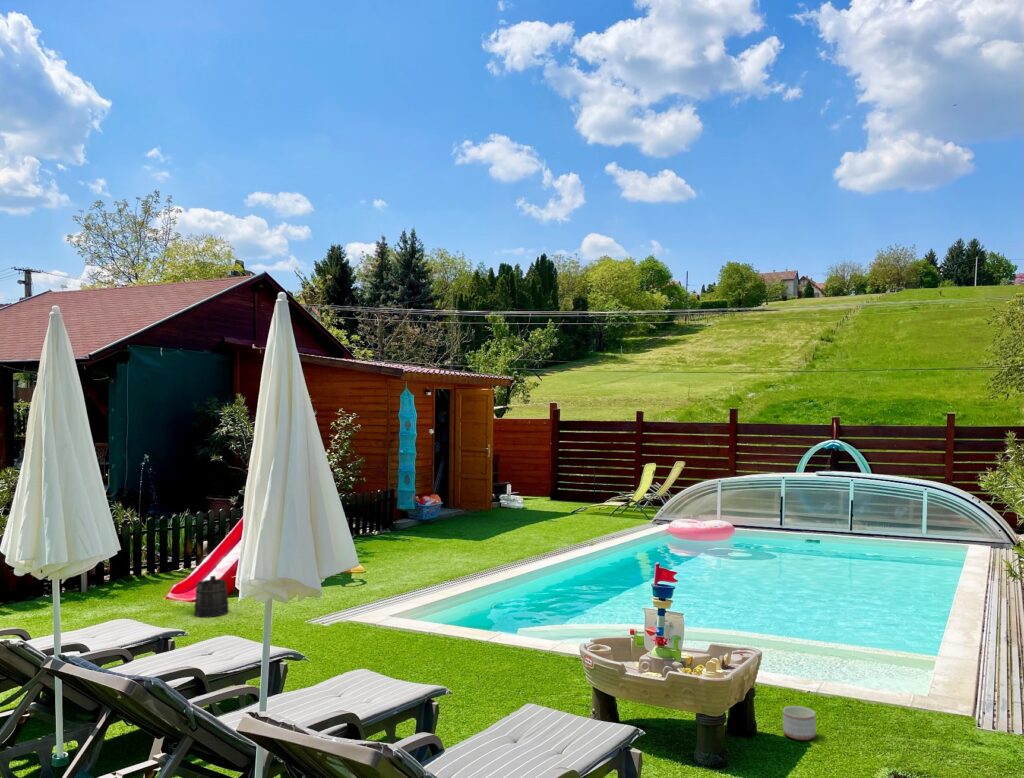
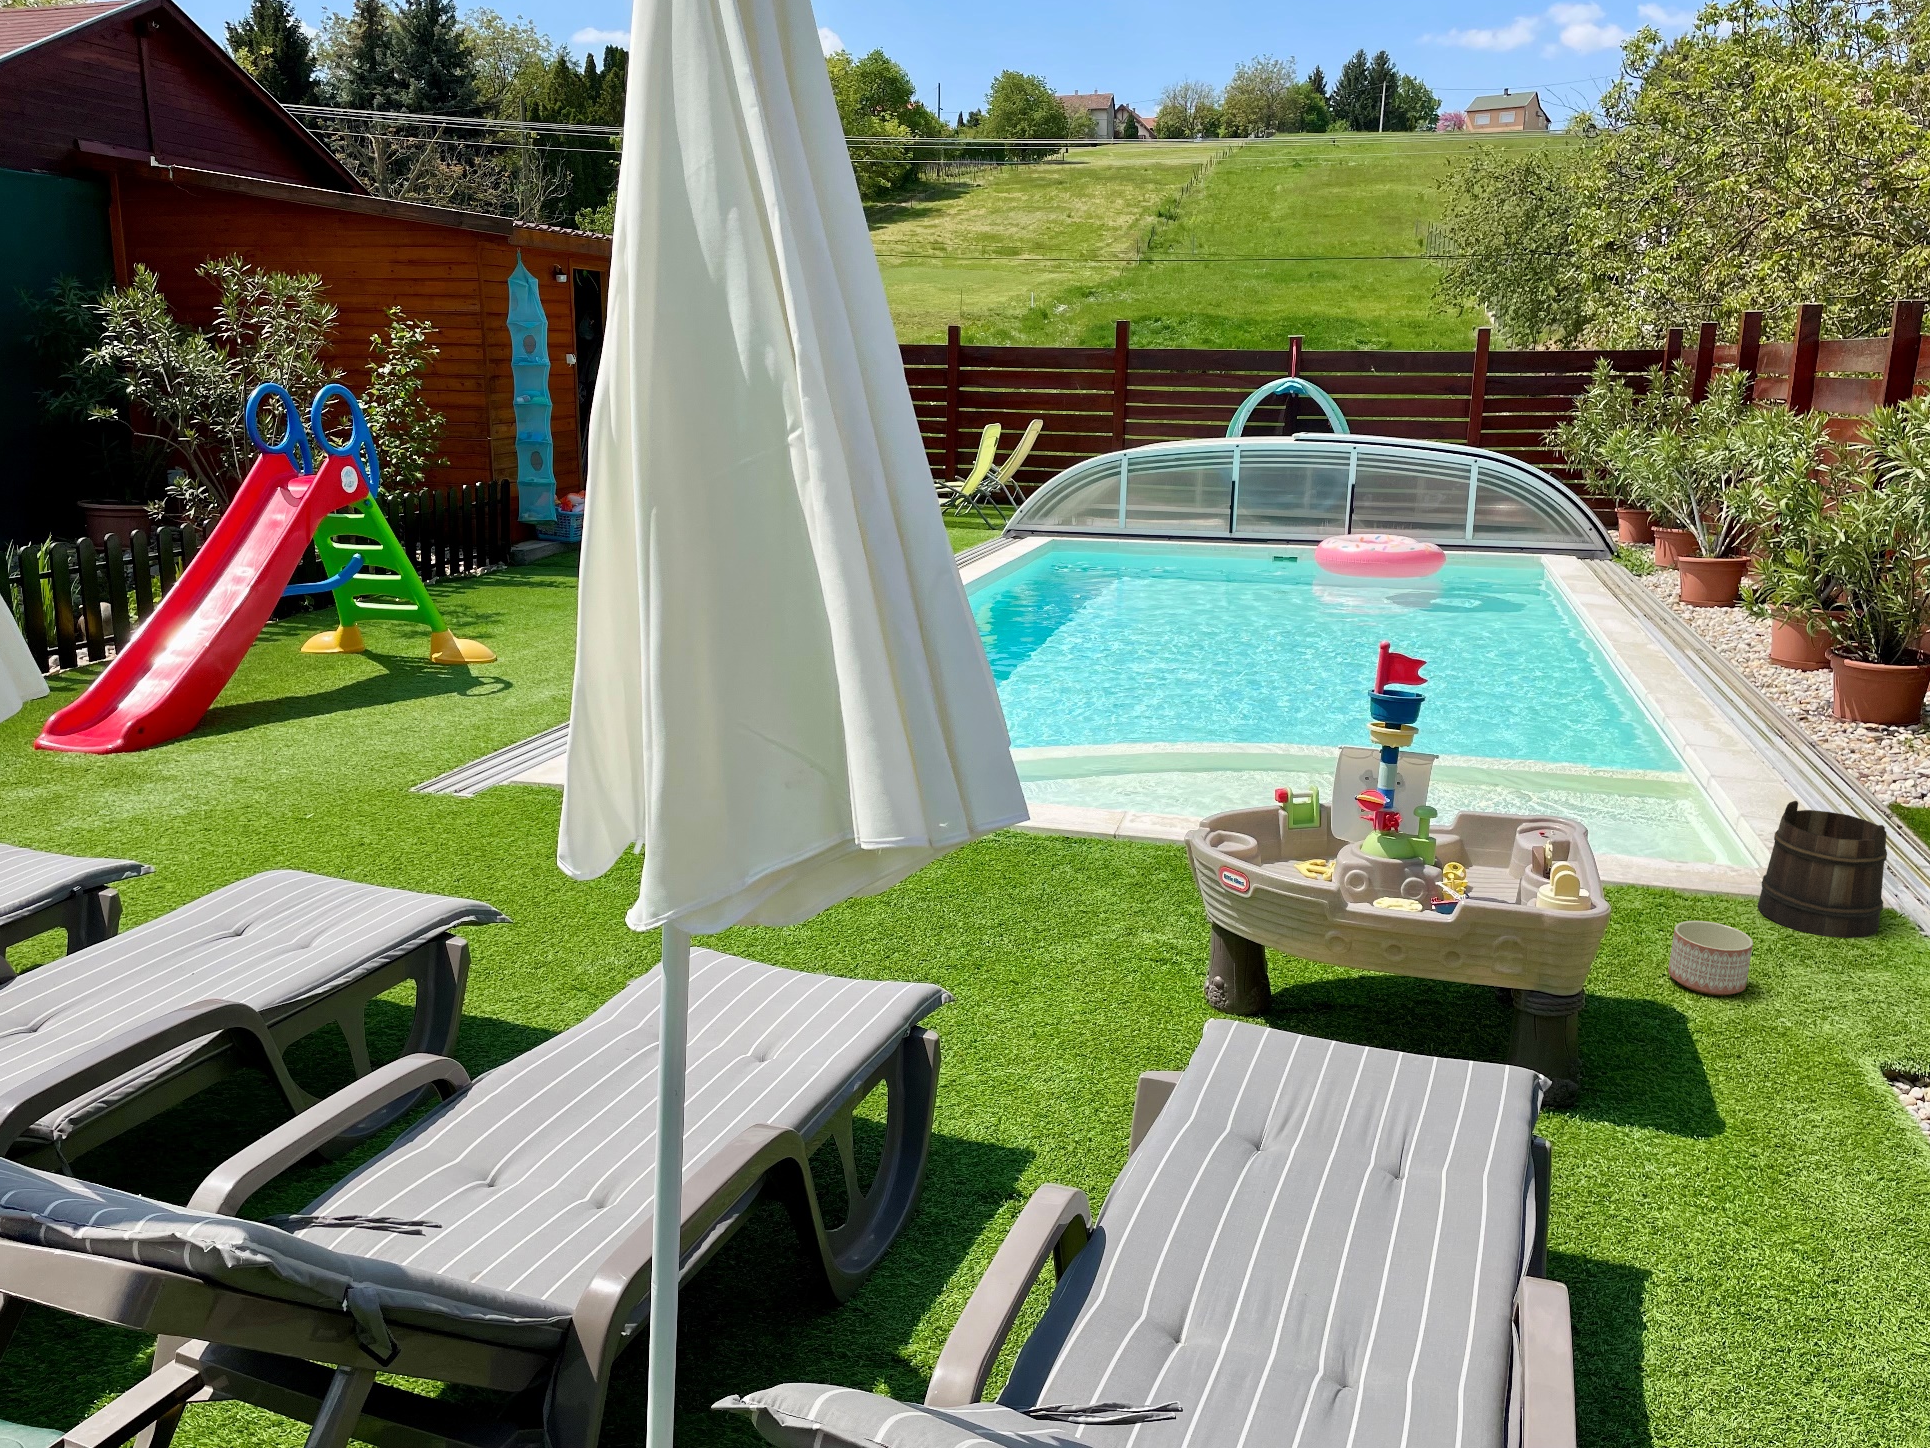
bucket: present [194,576,229,617] -> present [1757,801,1887,938]

